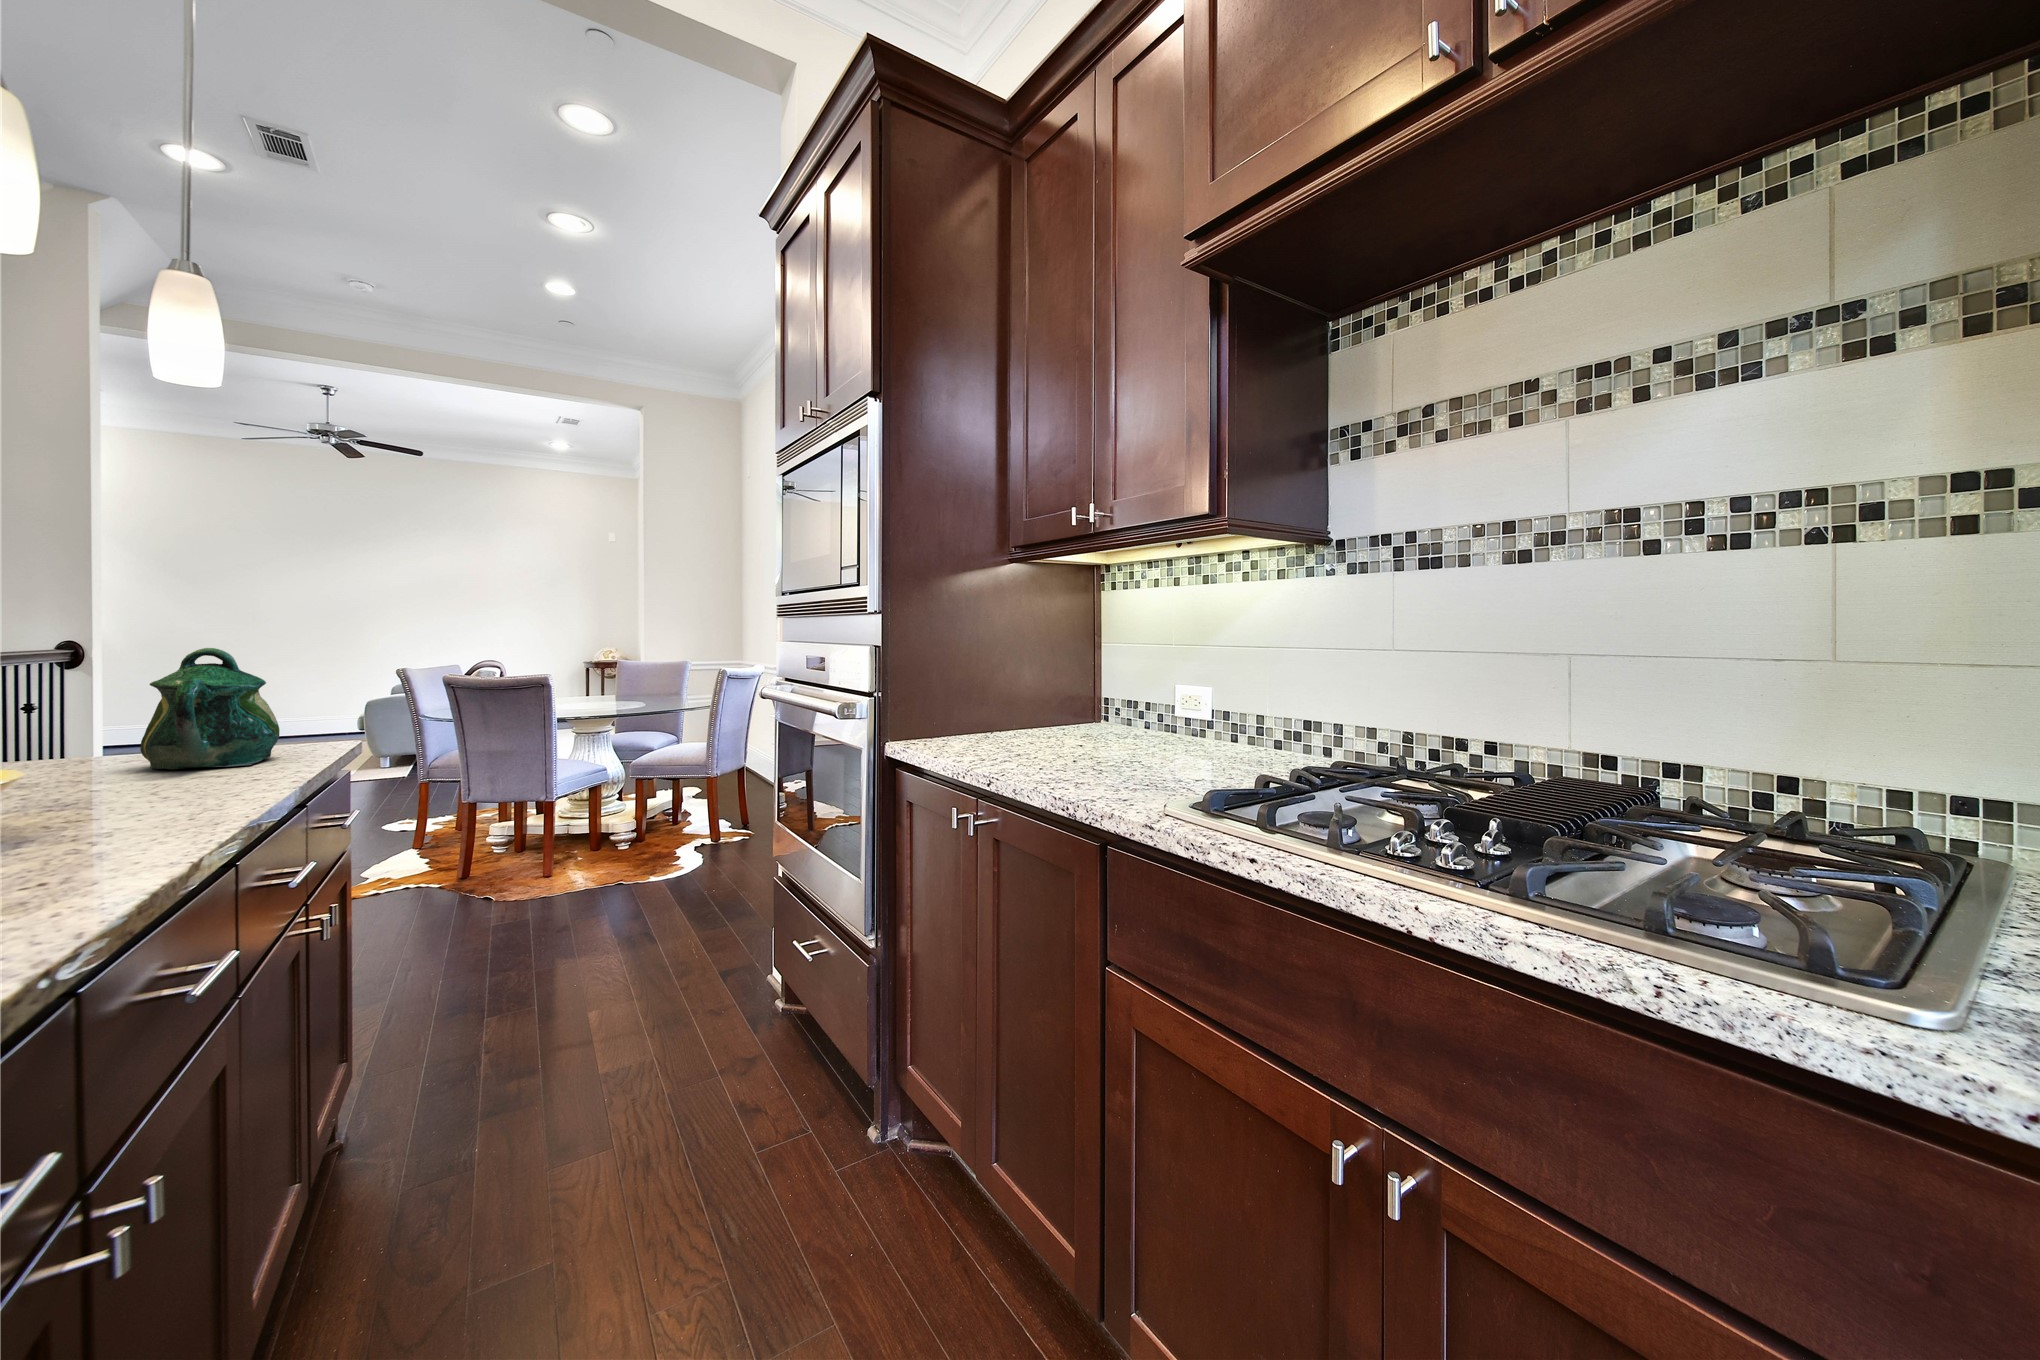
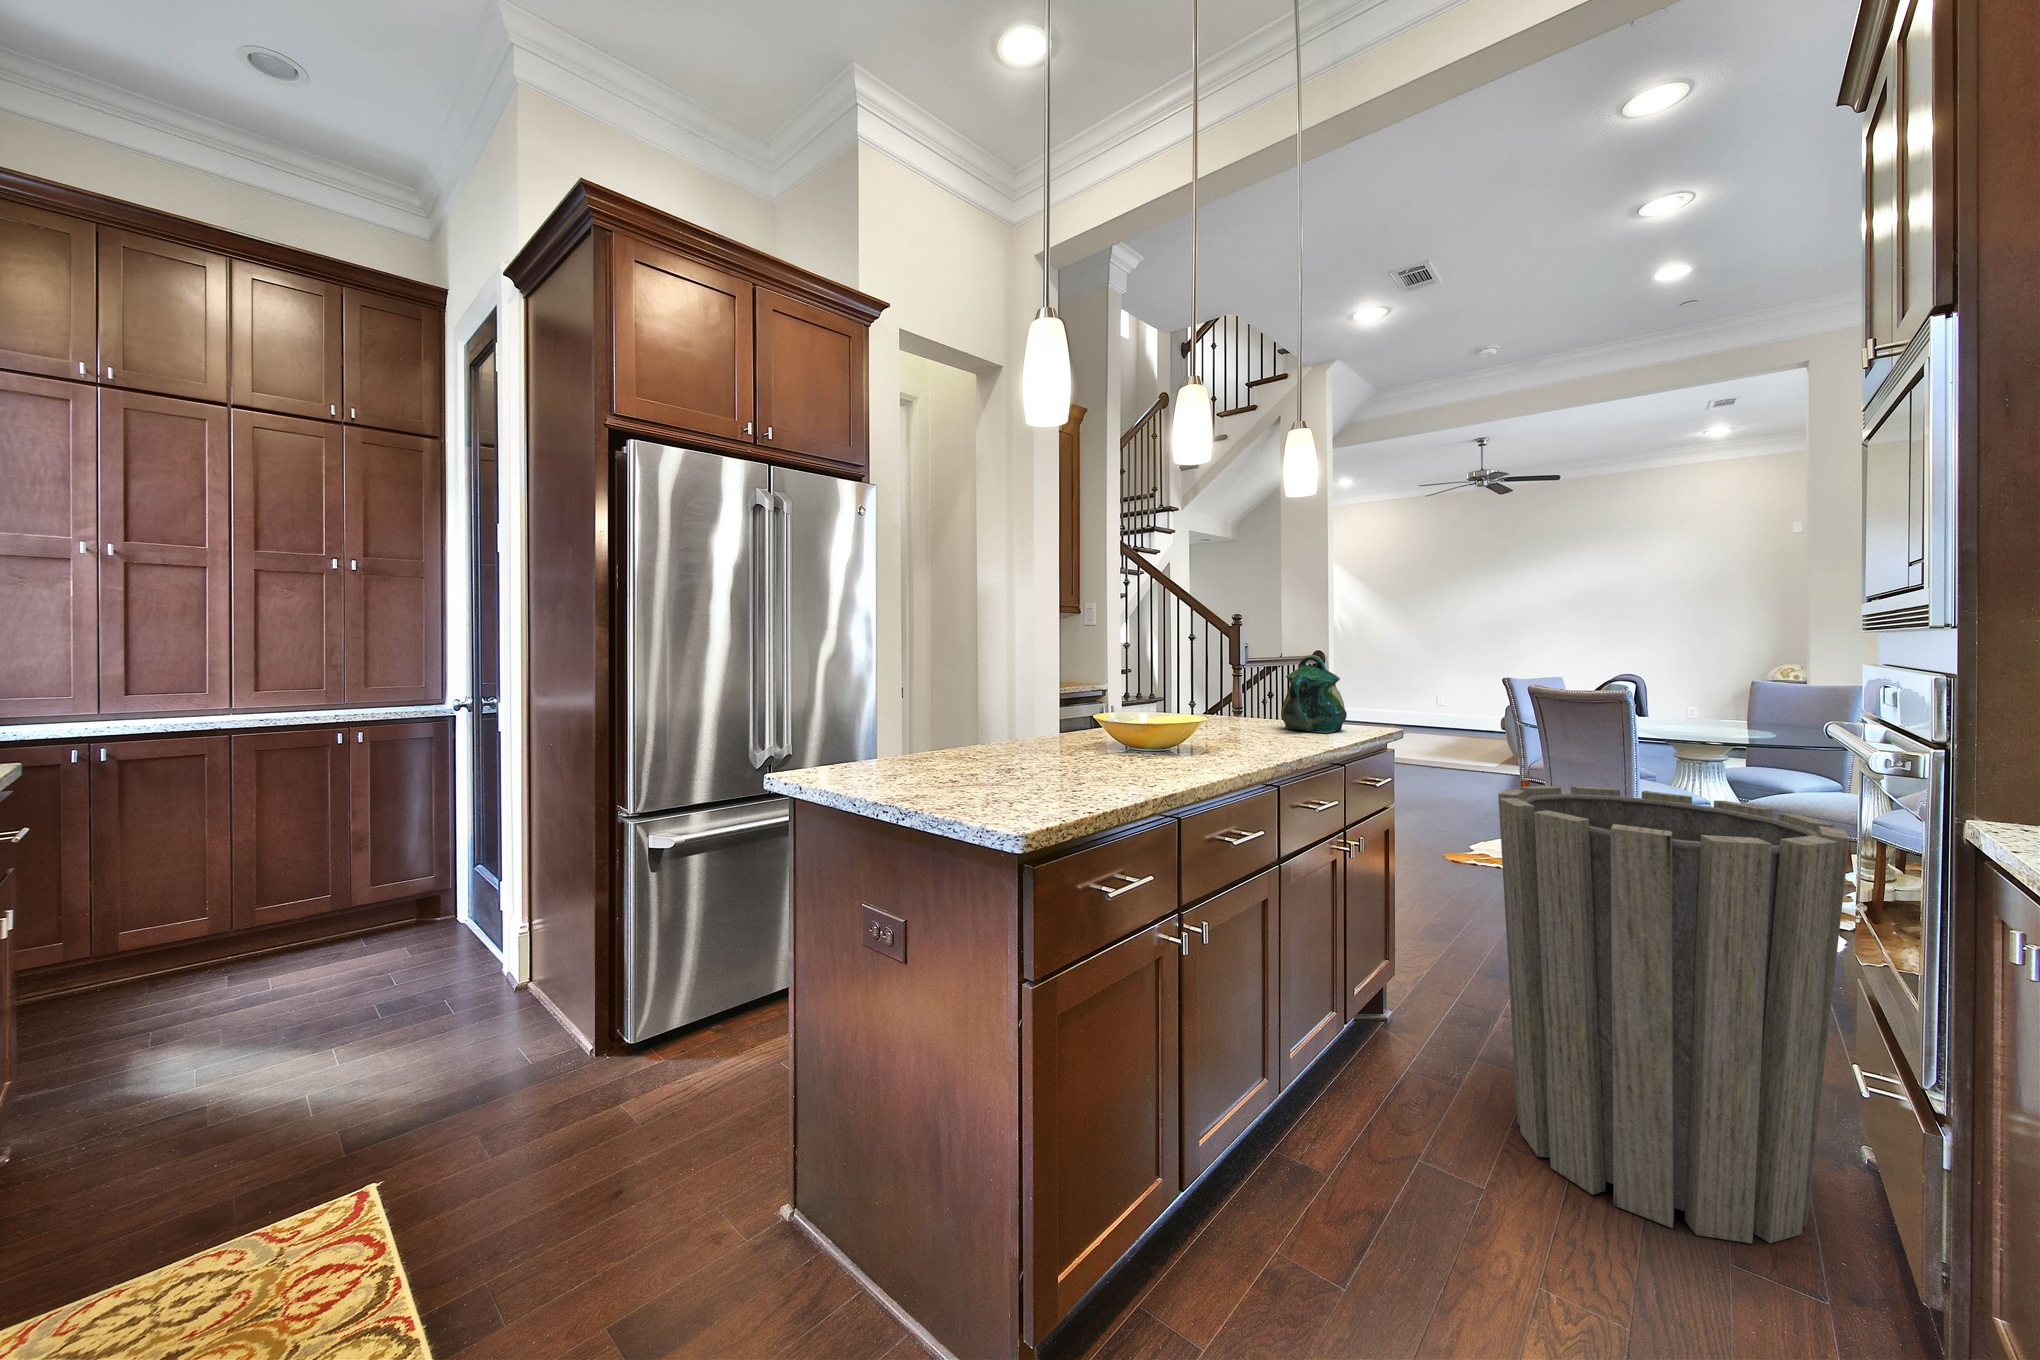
trash can: none [524,763,801,1180] -> present [1498,786,1850,1244]

